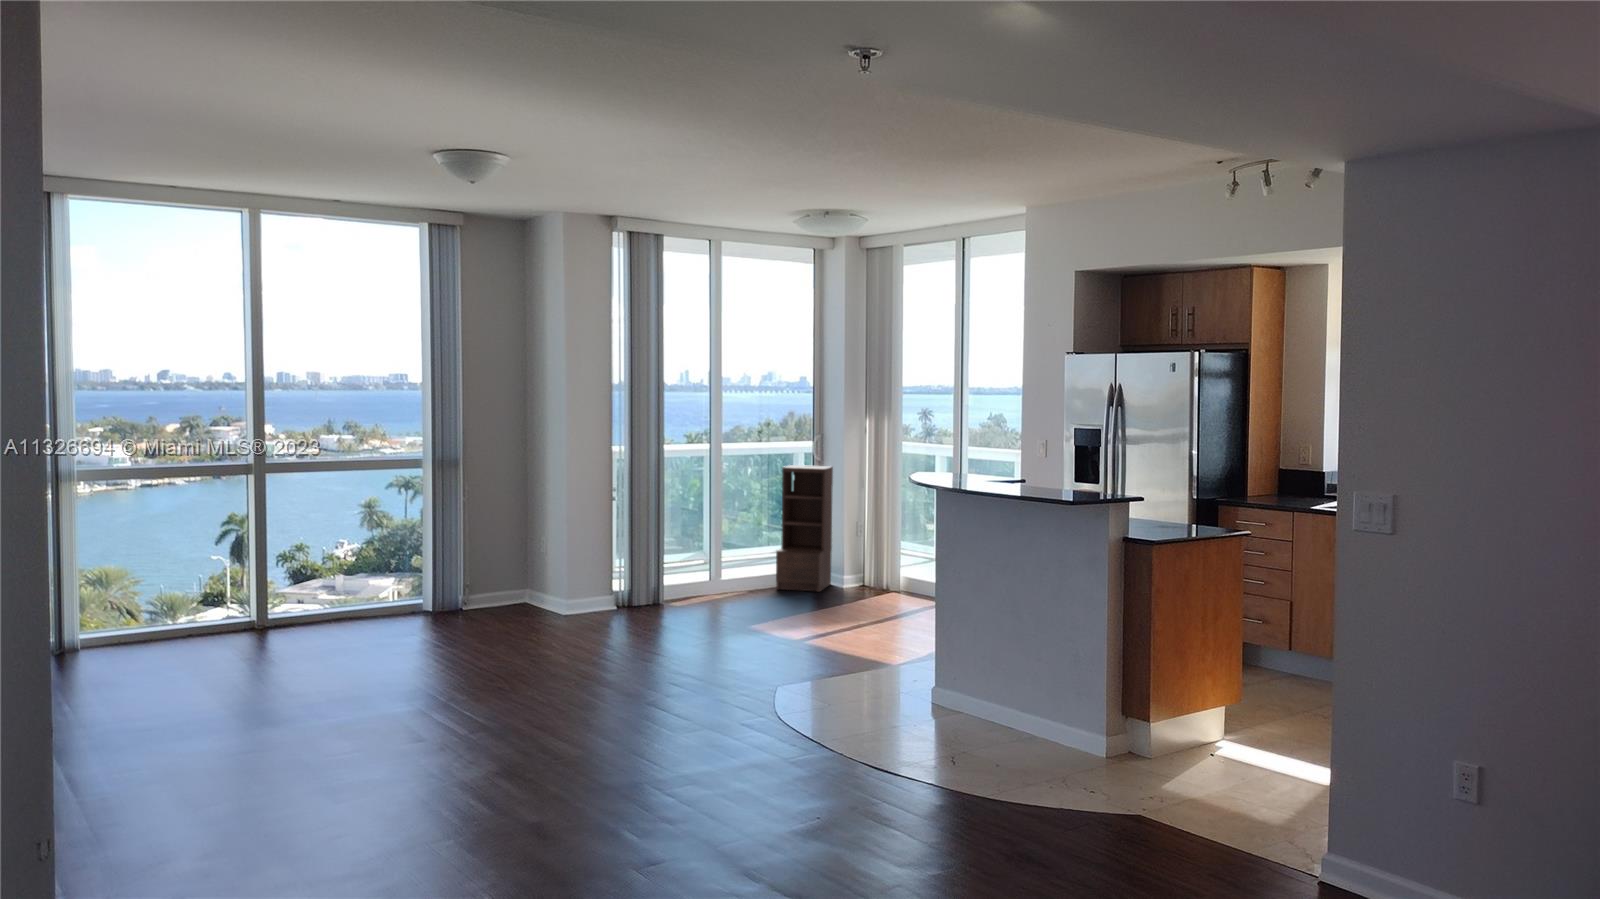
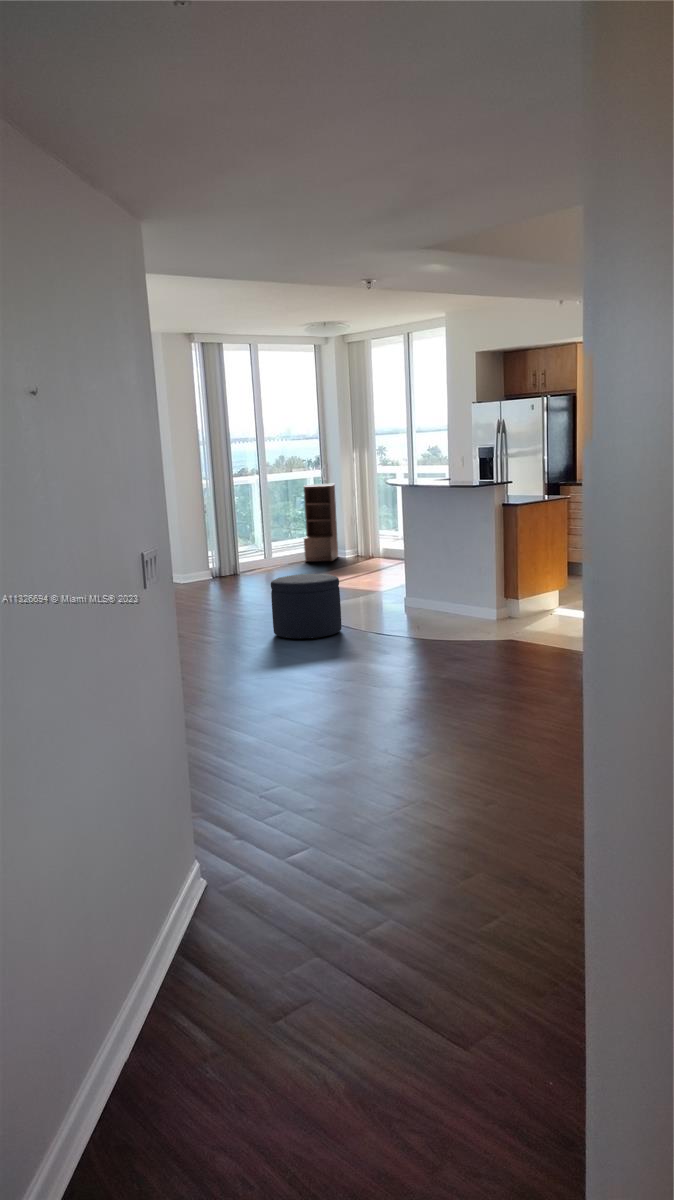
ottoman: none [677,644,807,778] -> present [271,574,341,639]

